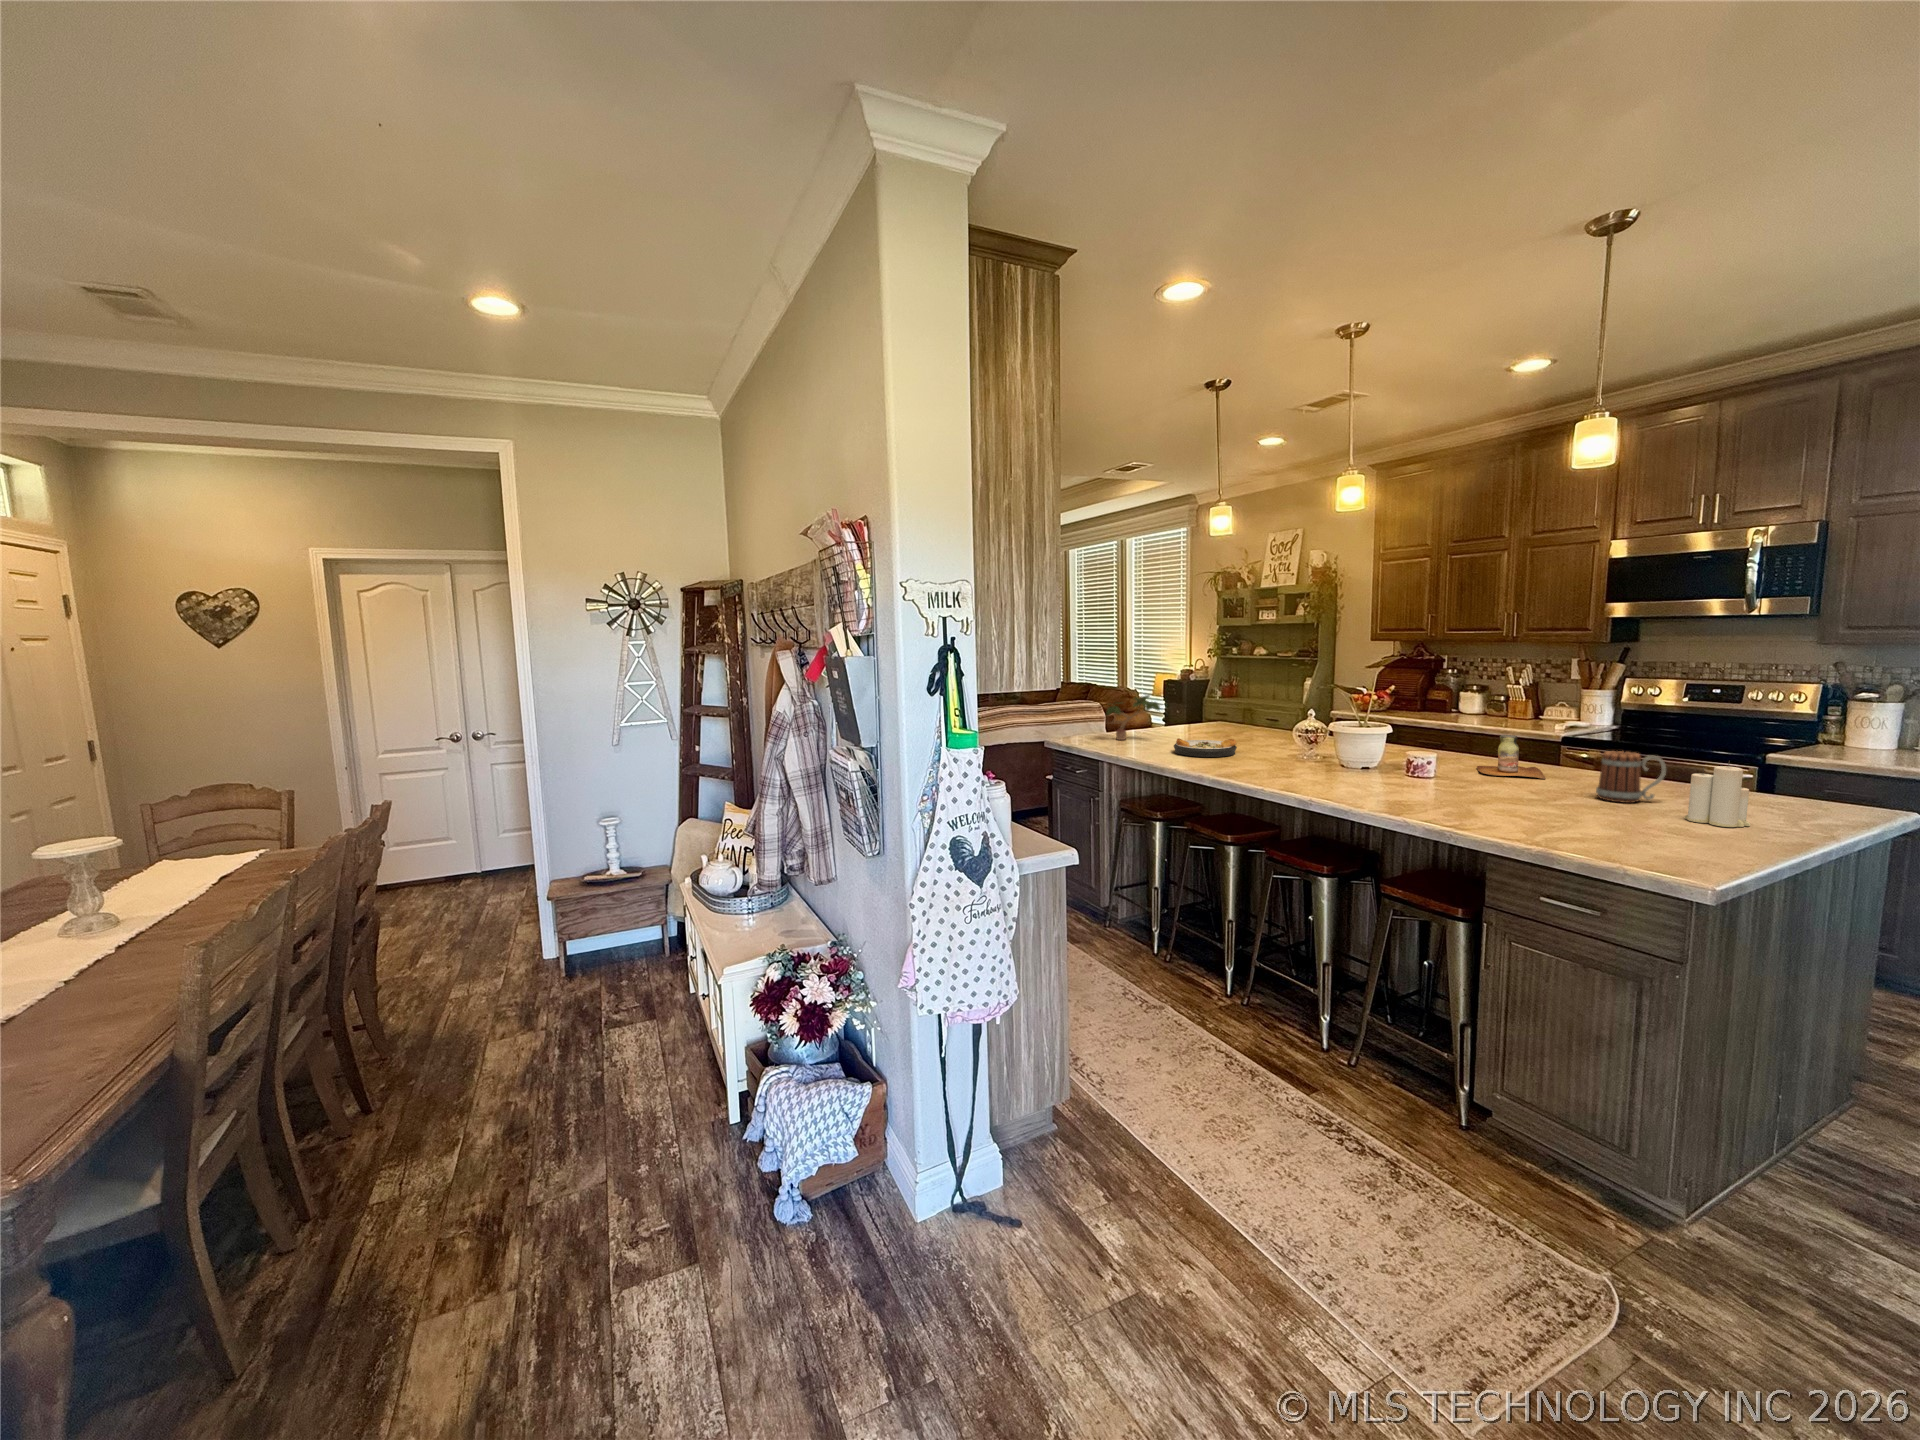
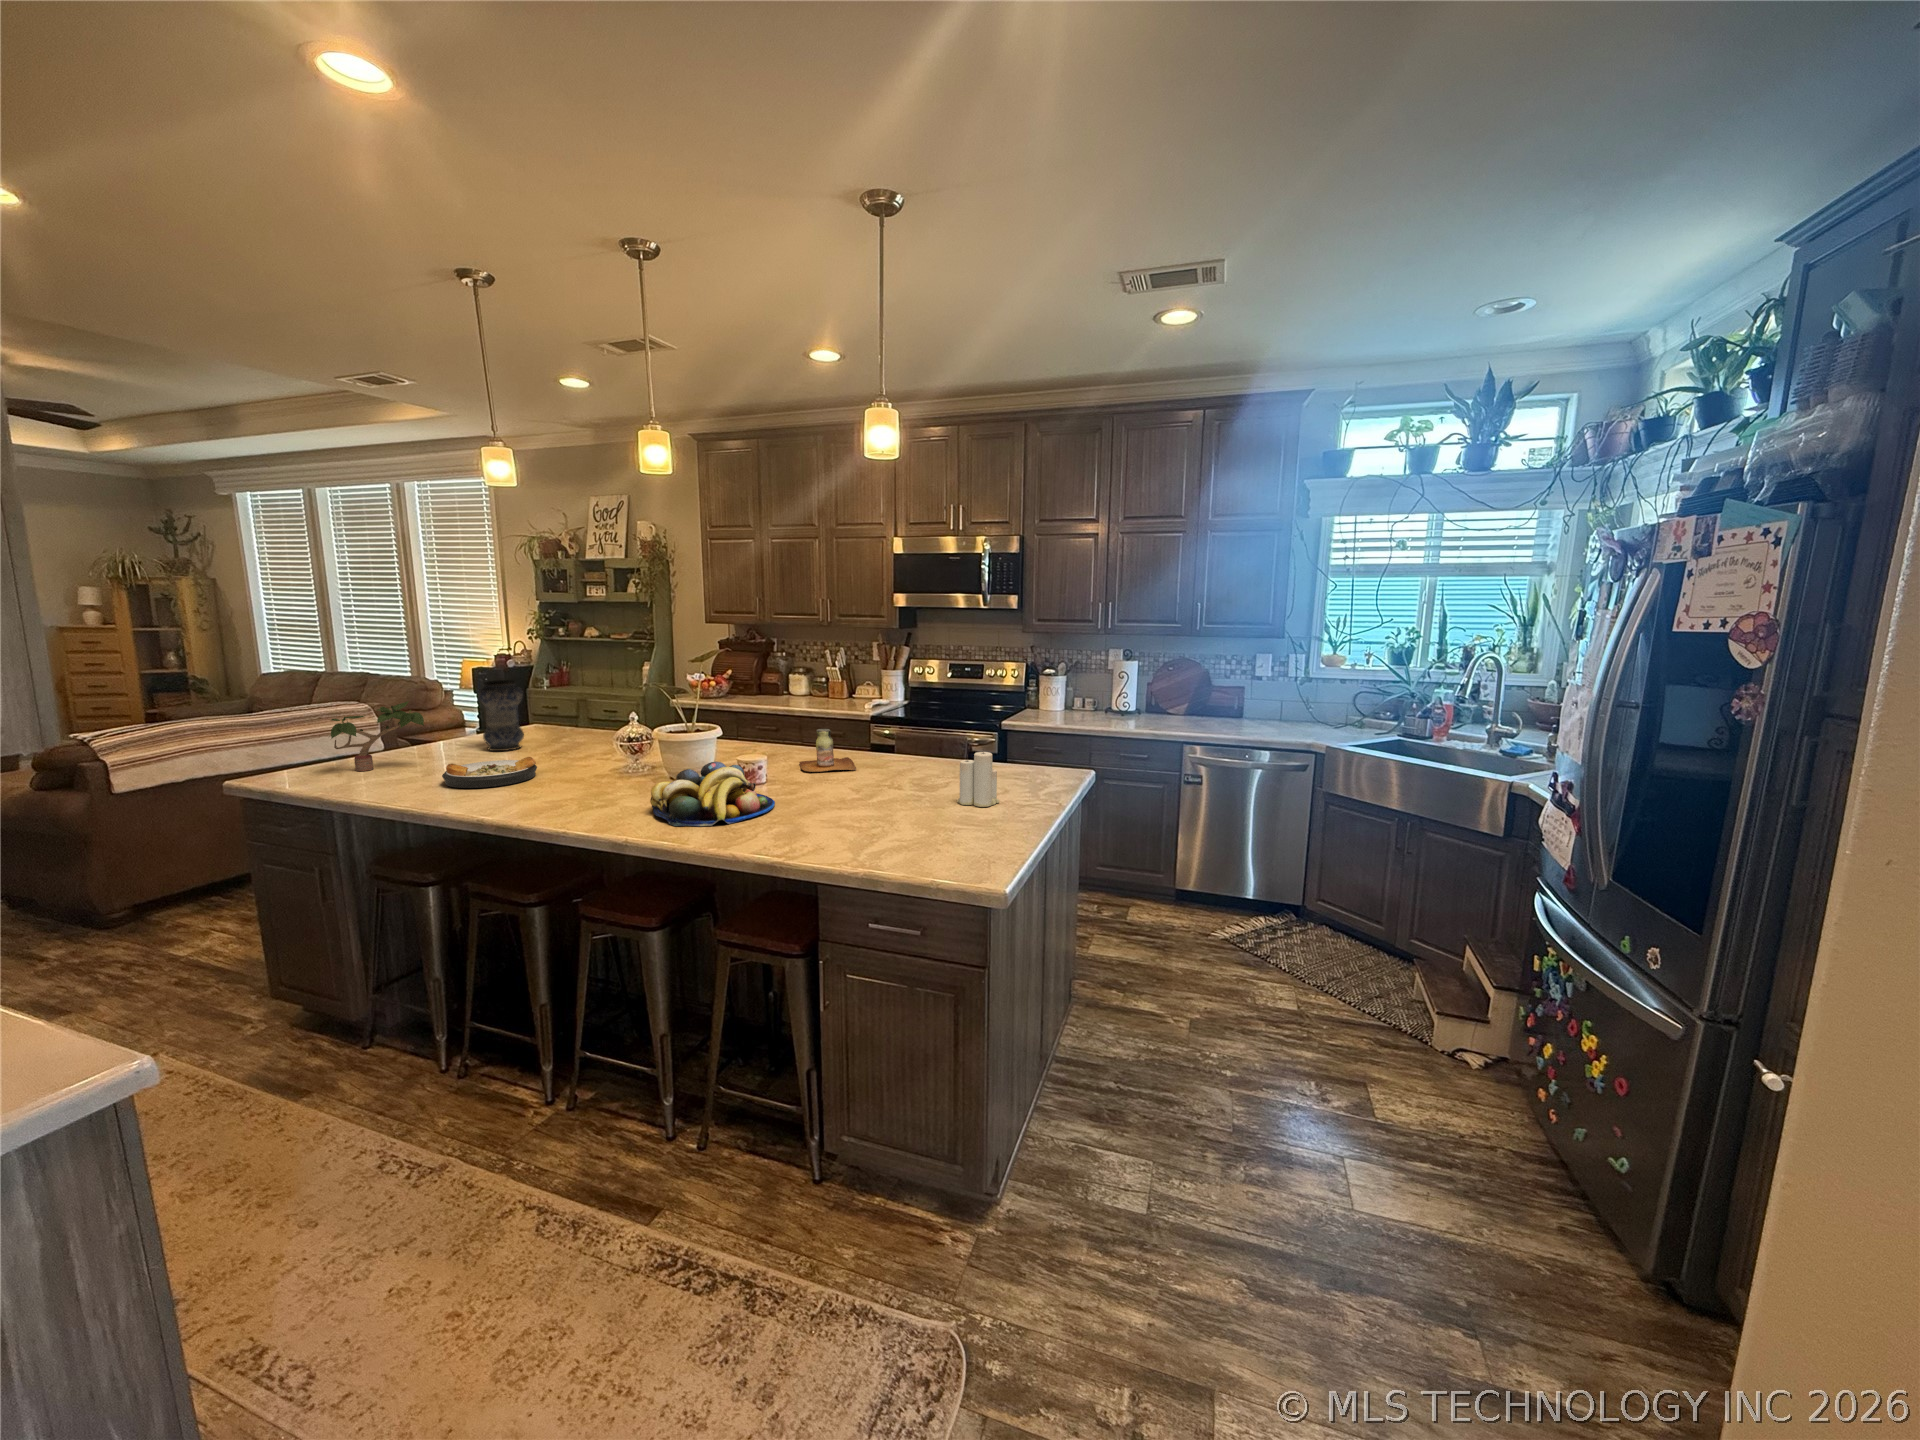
vase: none [1192,683,1223,736] -> present [478,680,524,751]
fruit bowl: none [1336,751,1453,802] -> present [650,762,775,826]
mug: present [1596,751,1666,803] -> none [894,741,942,791]

